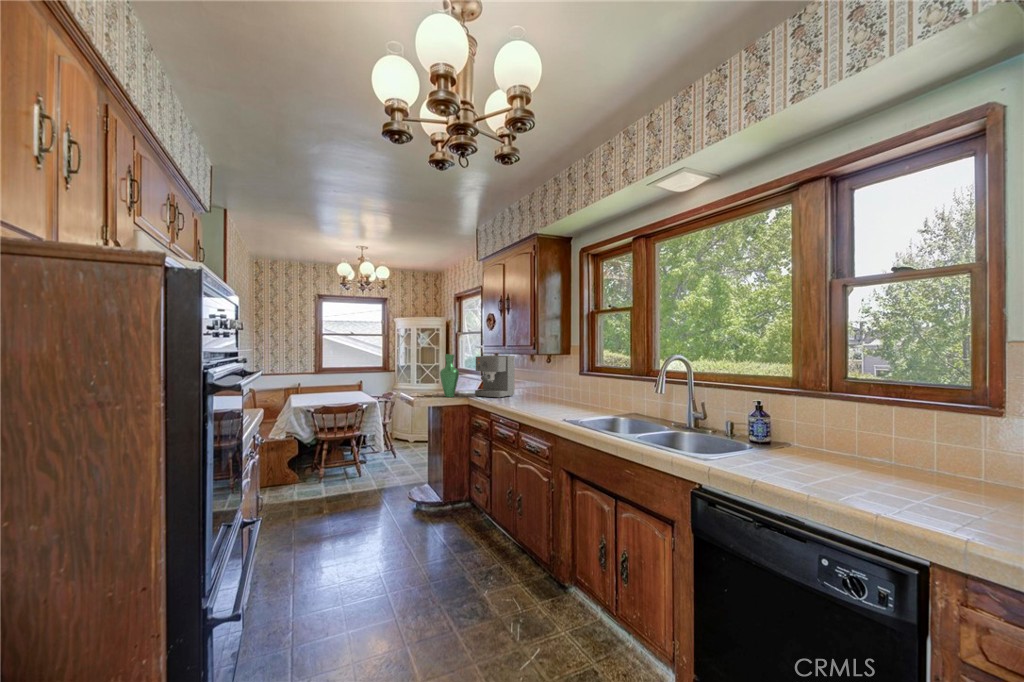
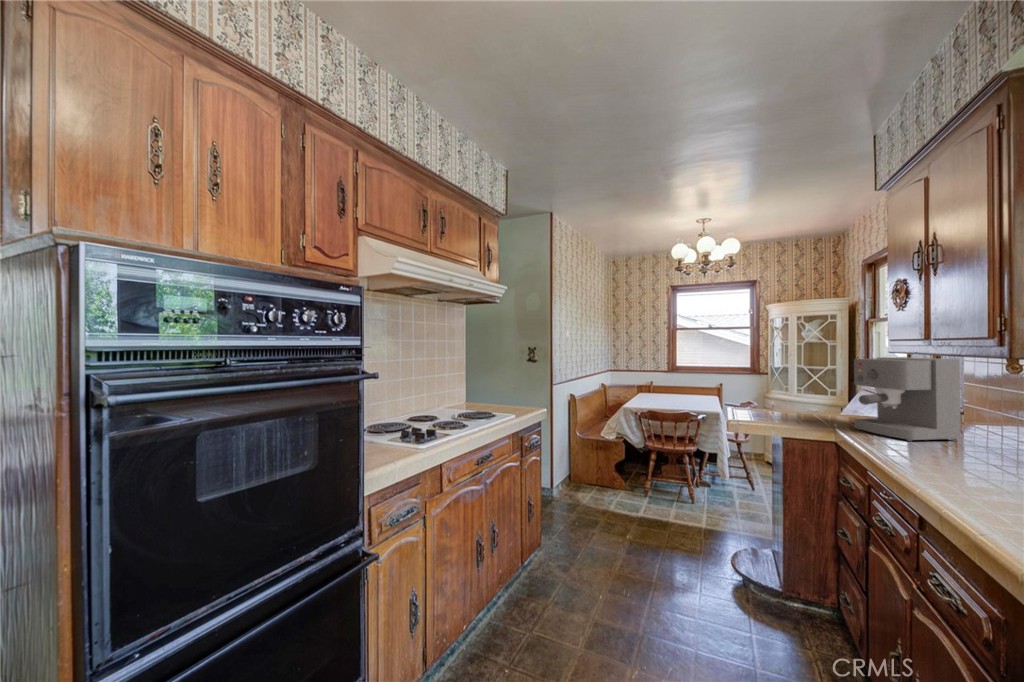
vase: present [440,354,459,397] -> none [778,355,816,425]

